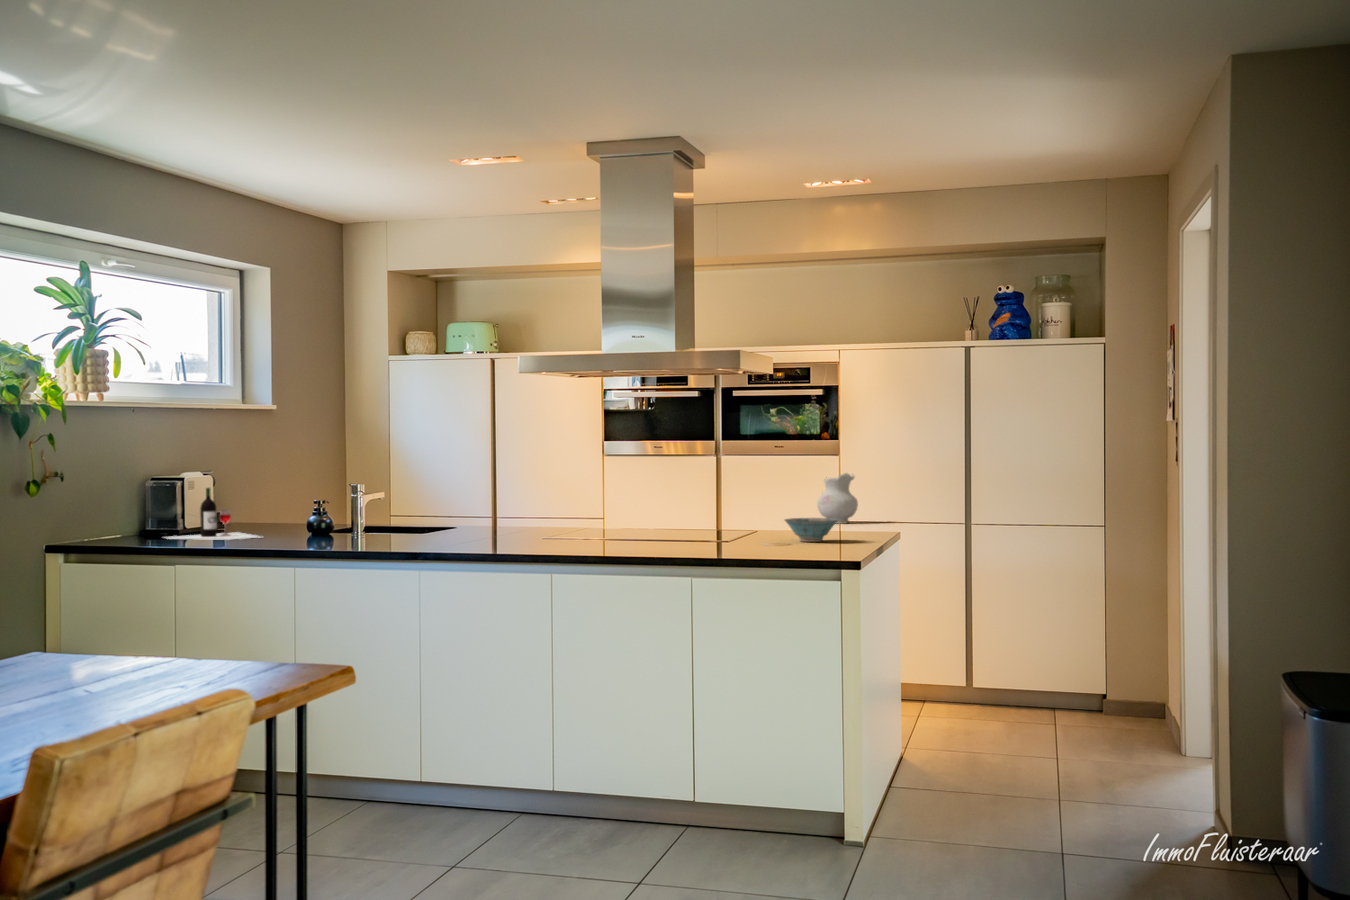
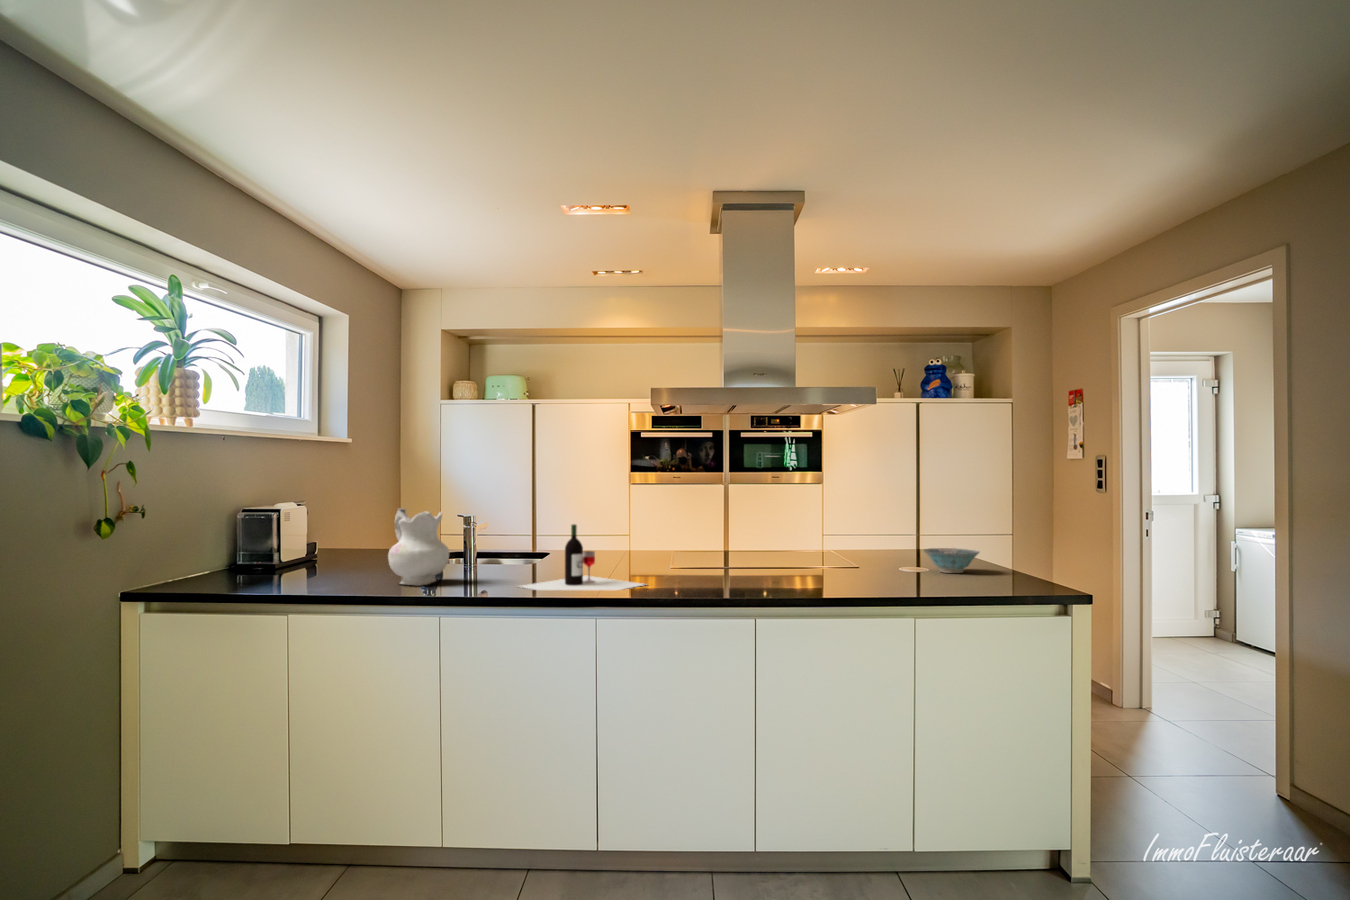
ceramic pitcher: present [817,473,858,524] -> present [388,508,449,586]
wine bottle: present [166,488,259,540] -> present [520,524,645,590]

